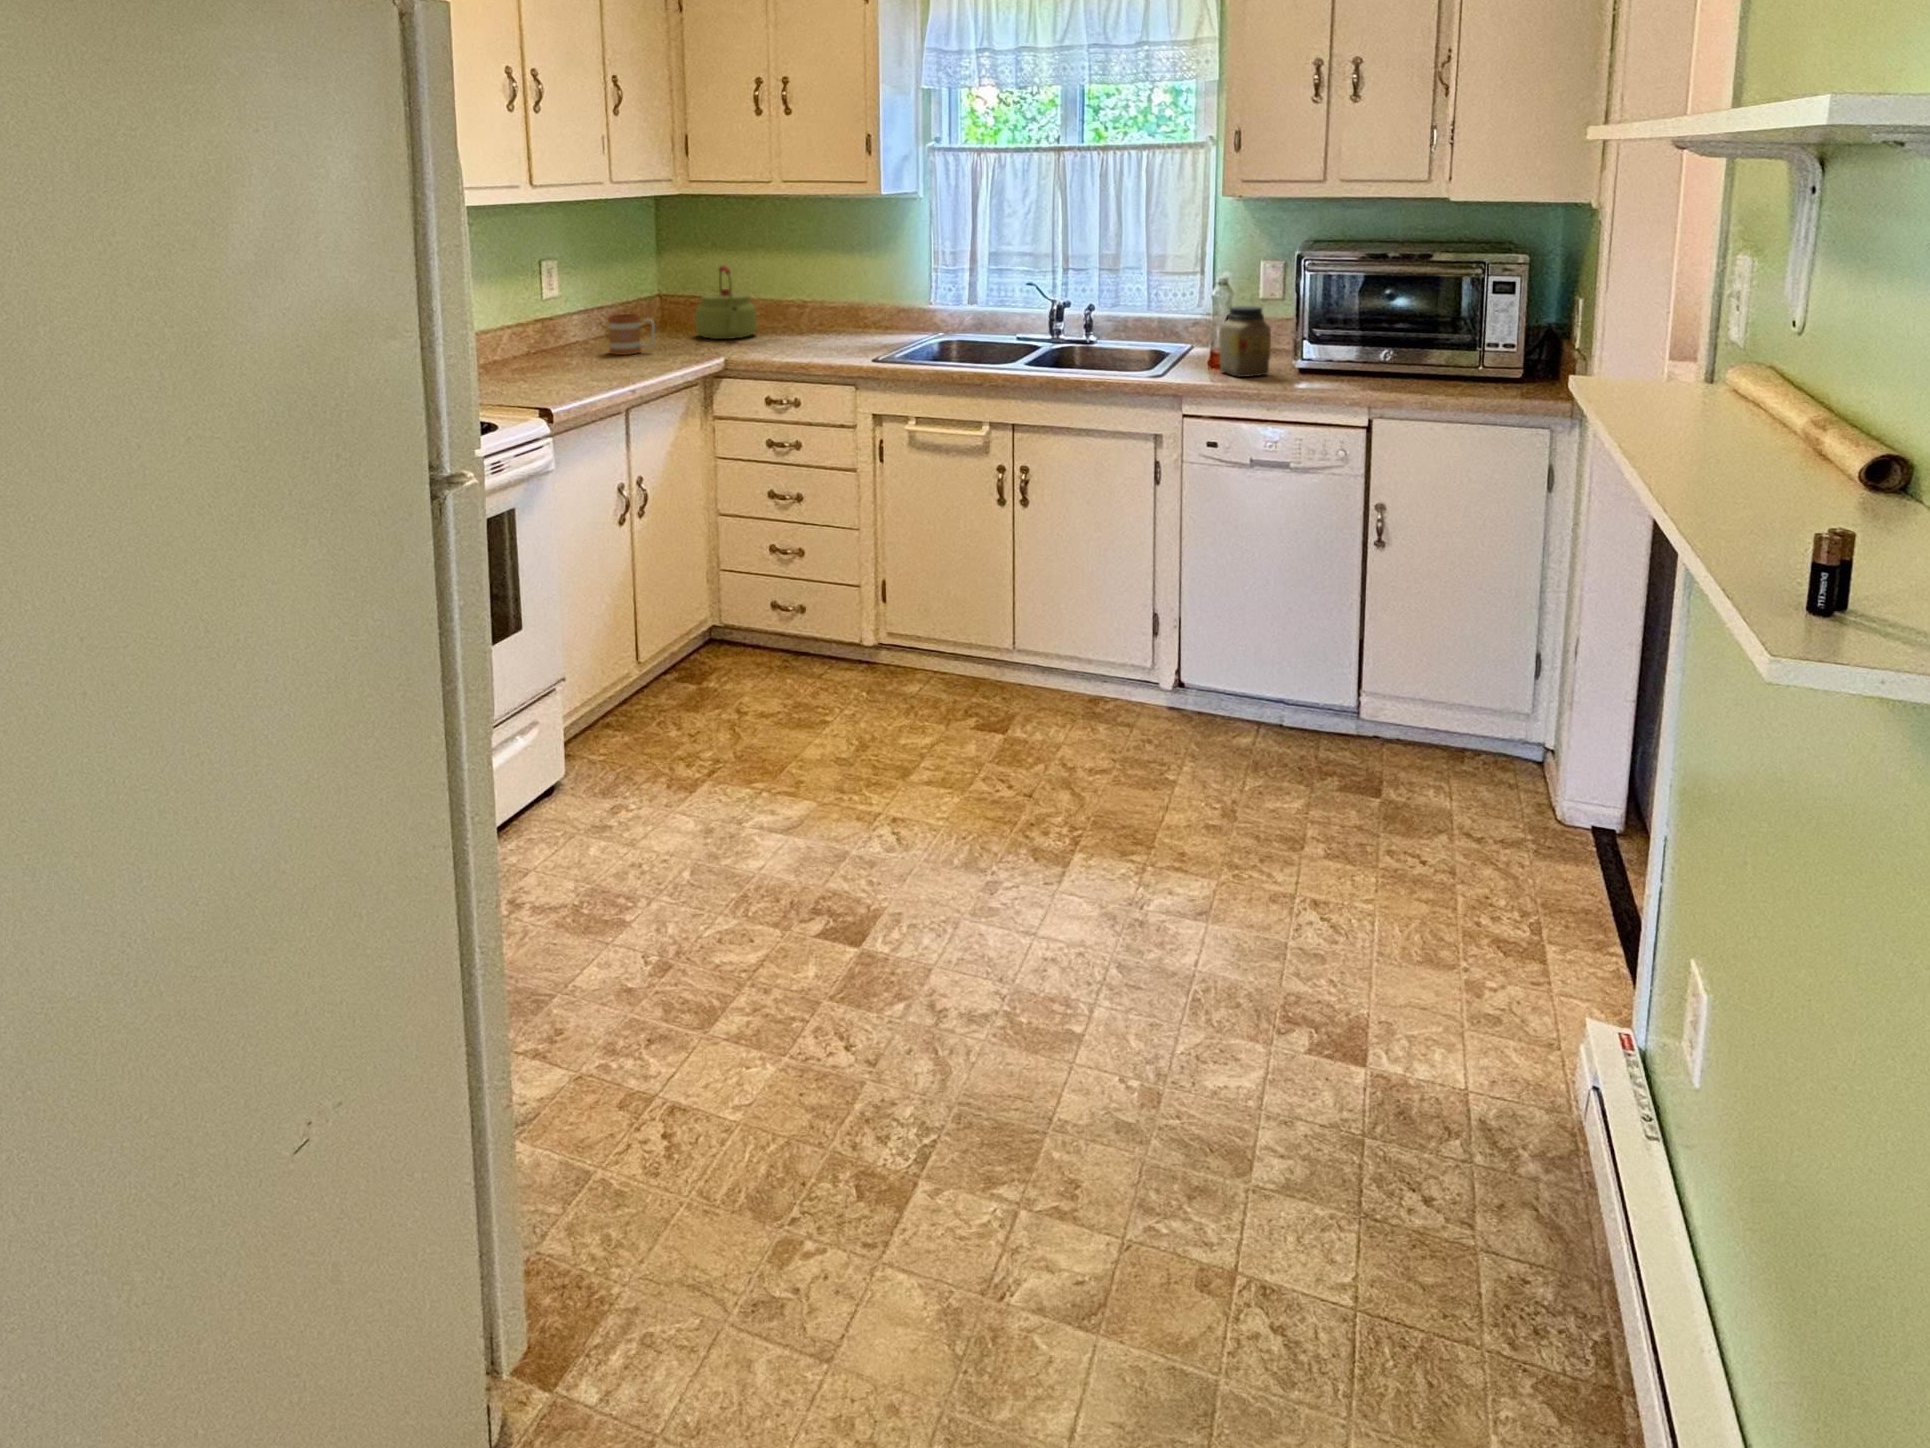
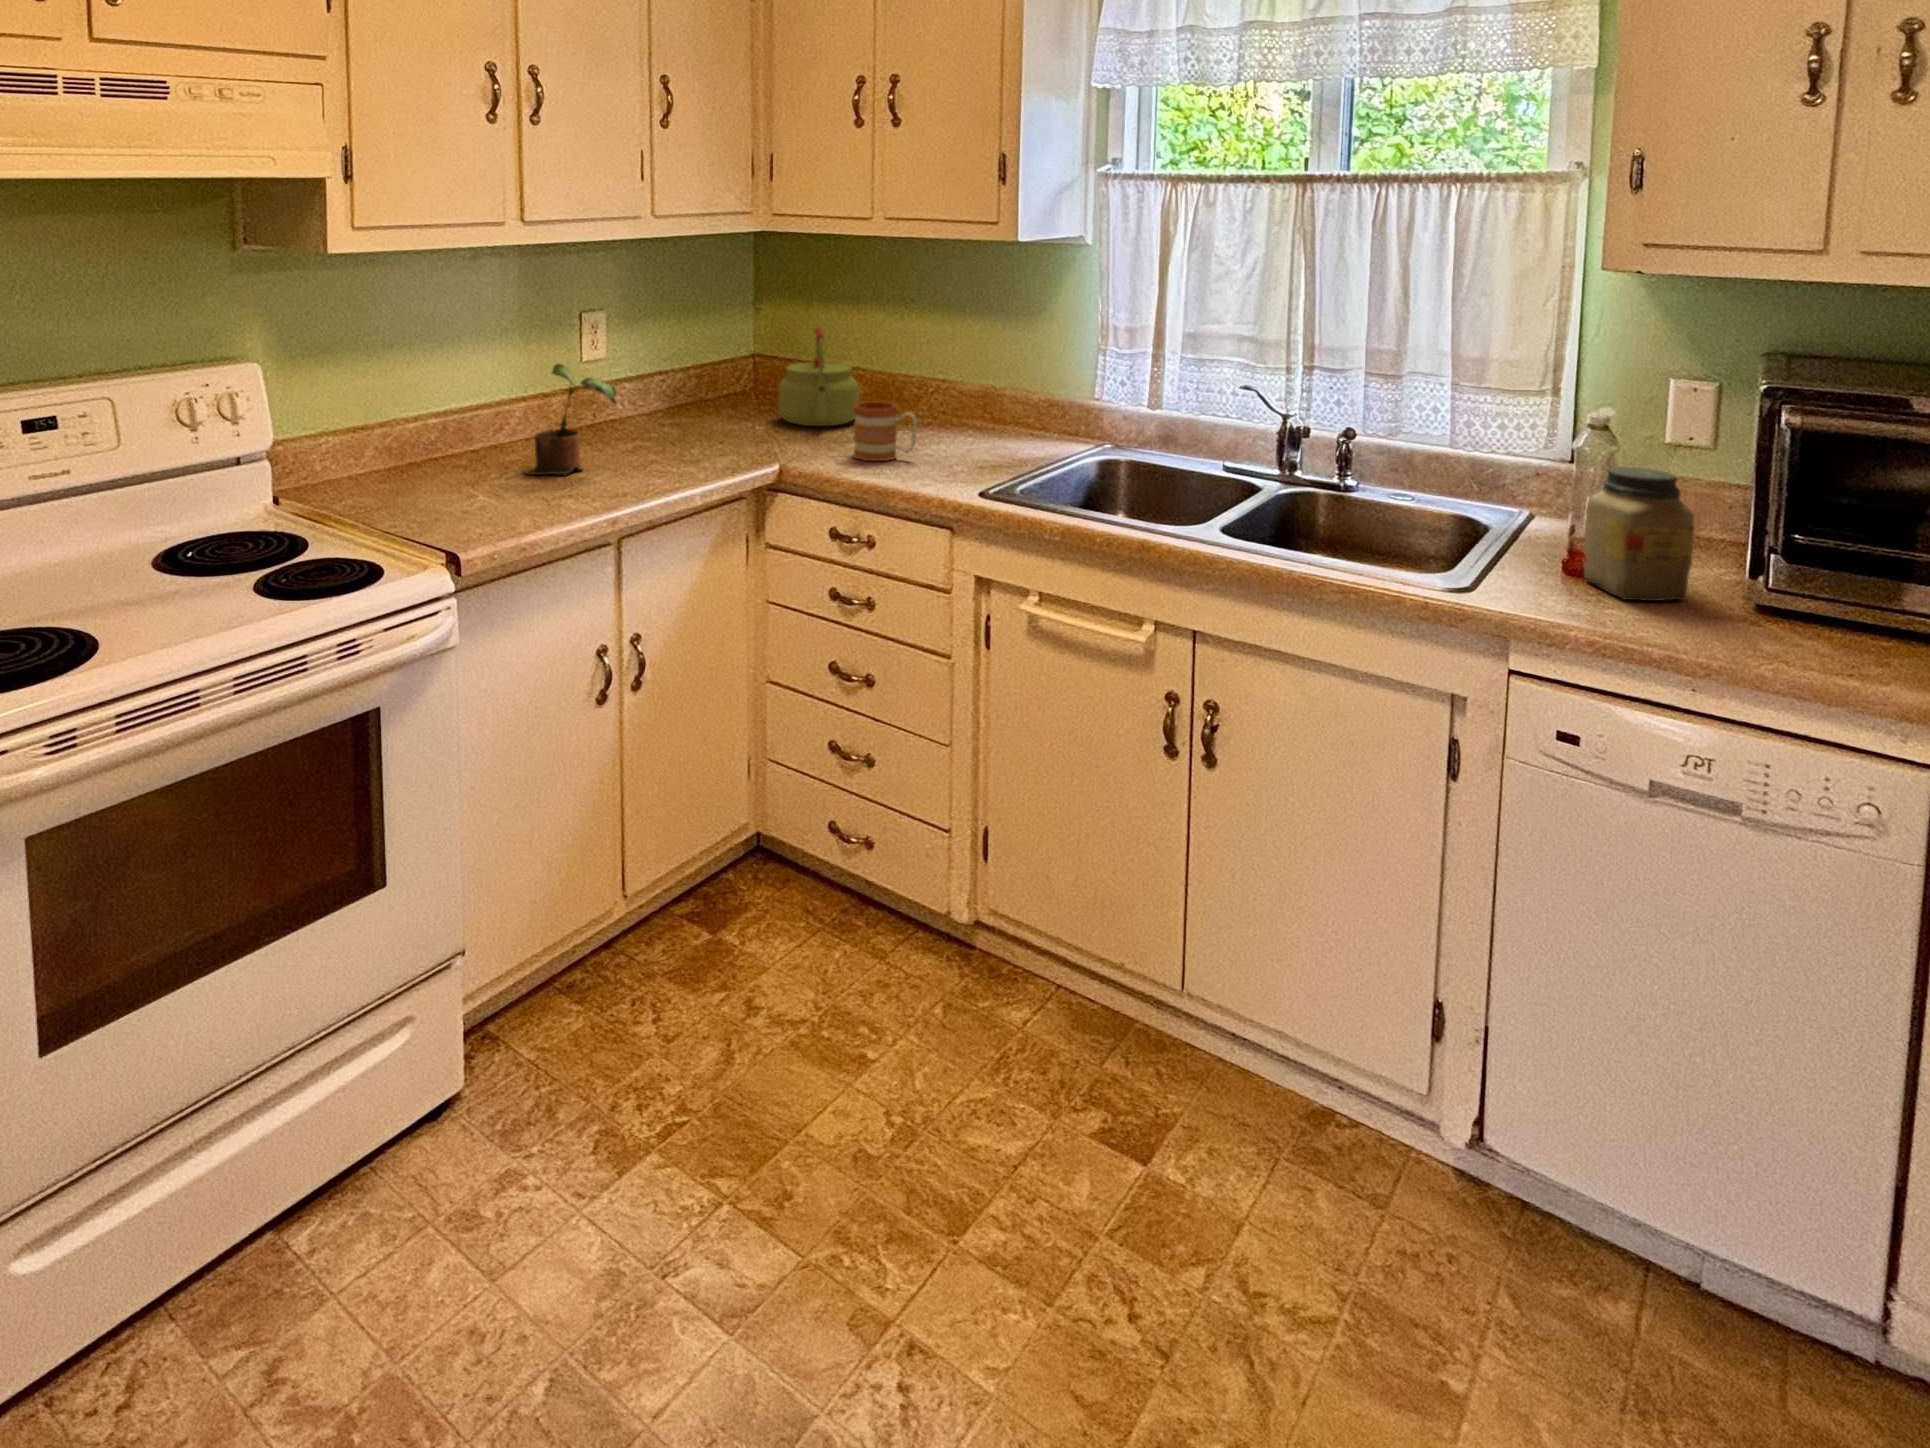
potted plant: none [534,289,603,374] -> present [526,364,616,475]
mug: present [608,314,655,355] -> present [854,402,917,461]

